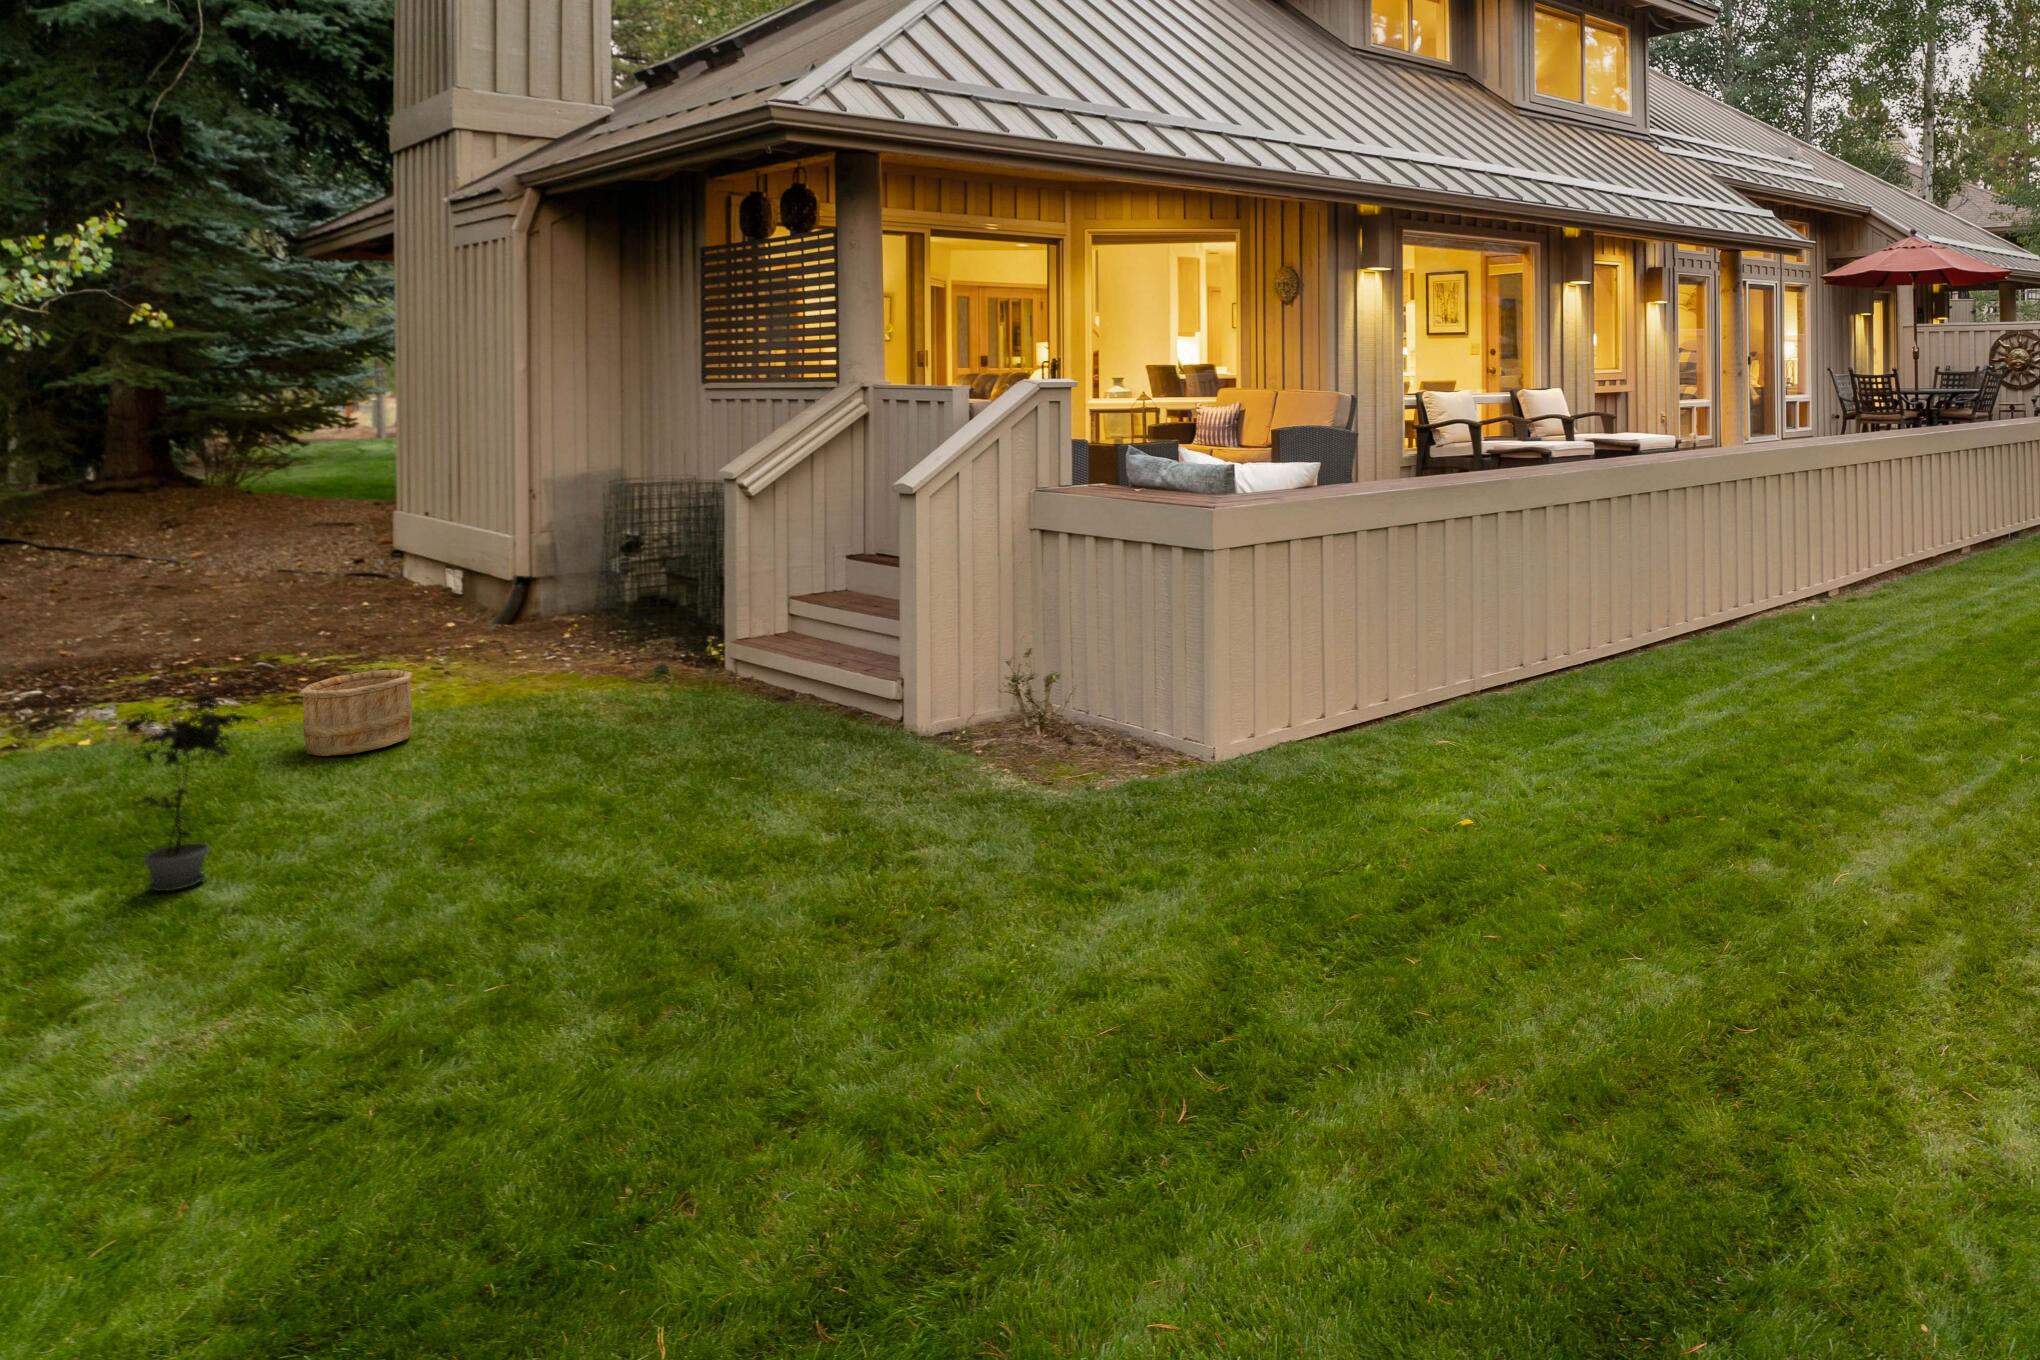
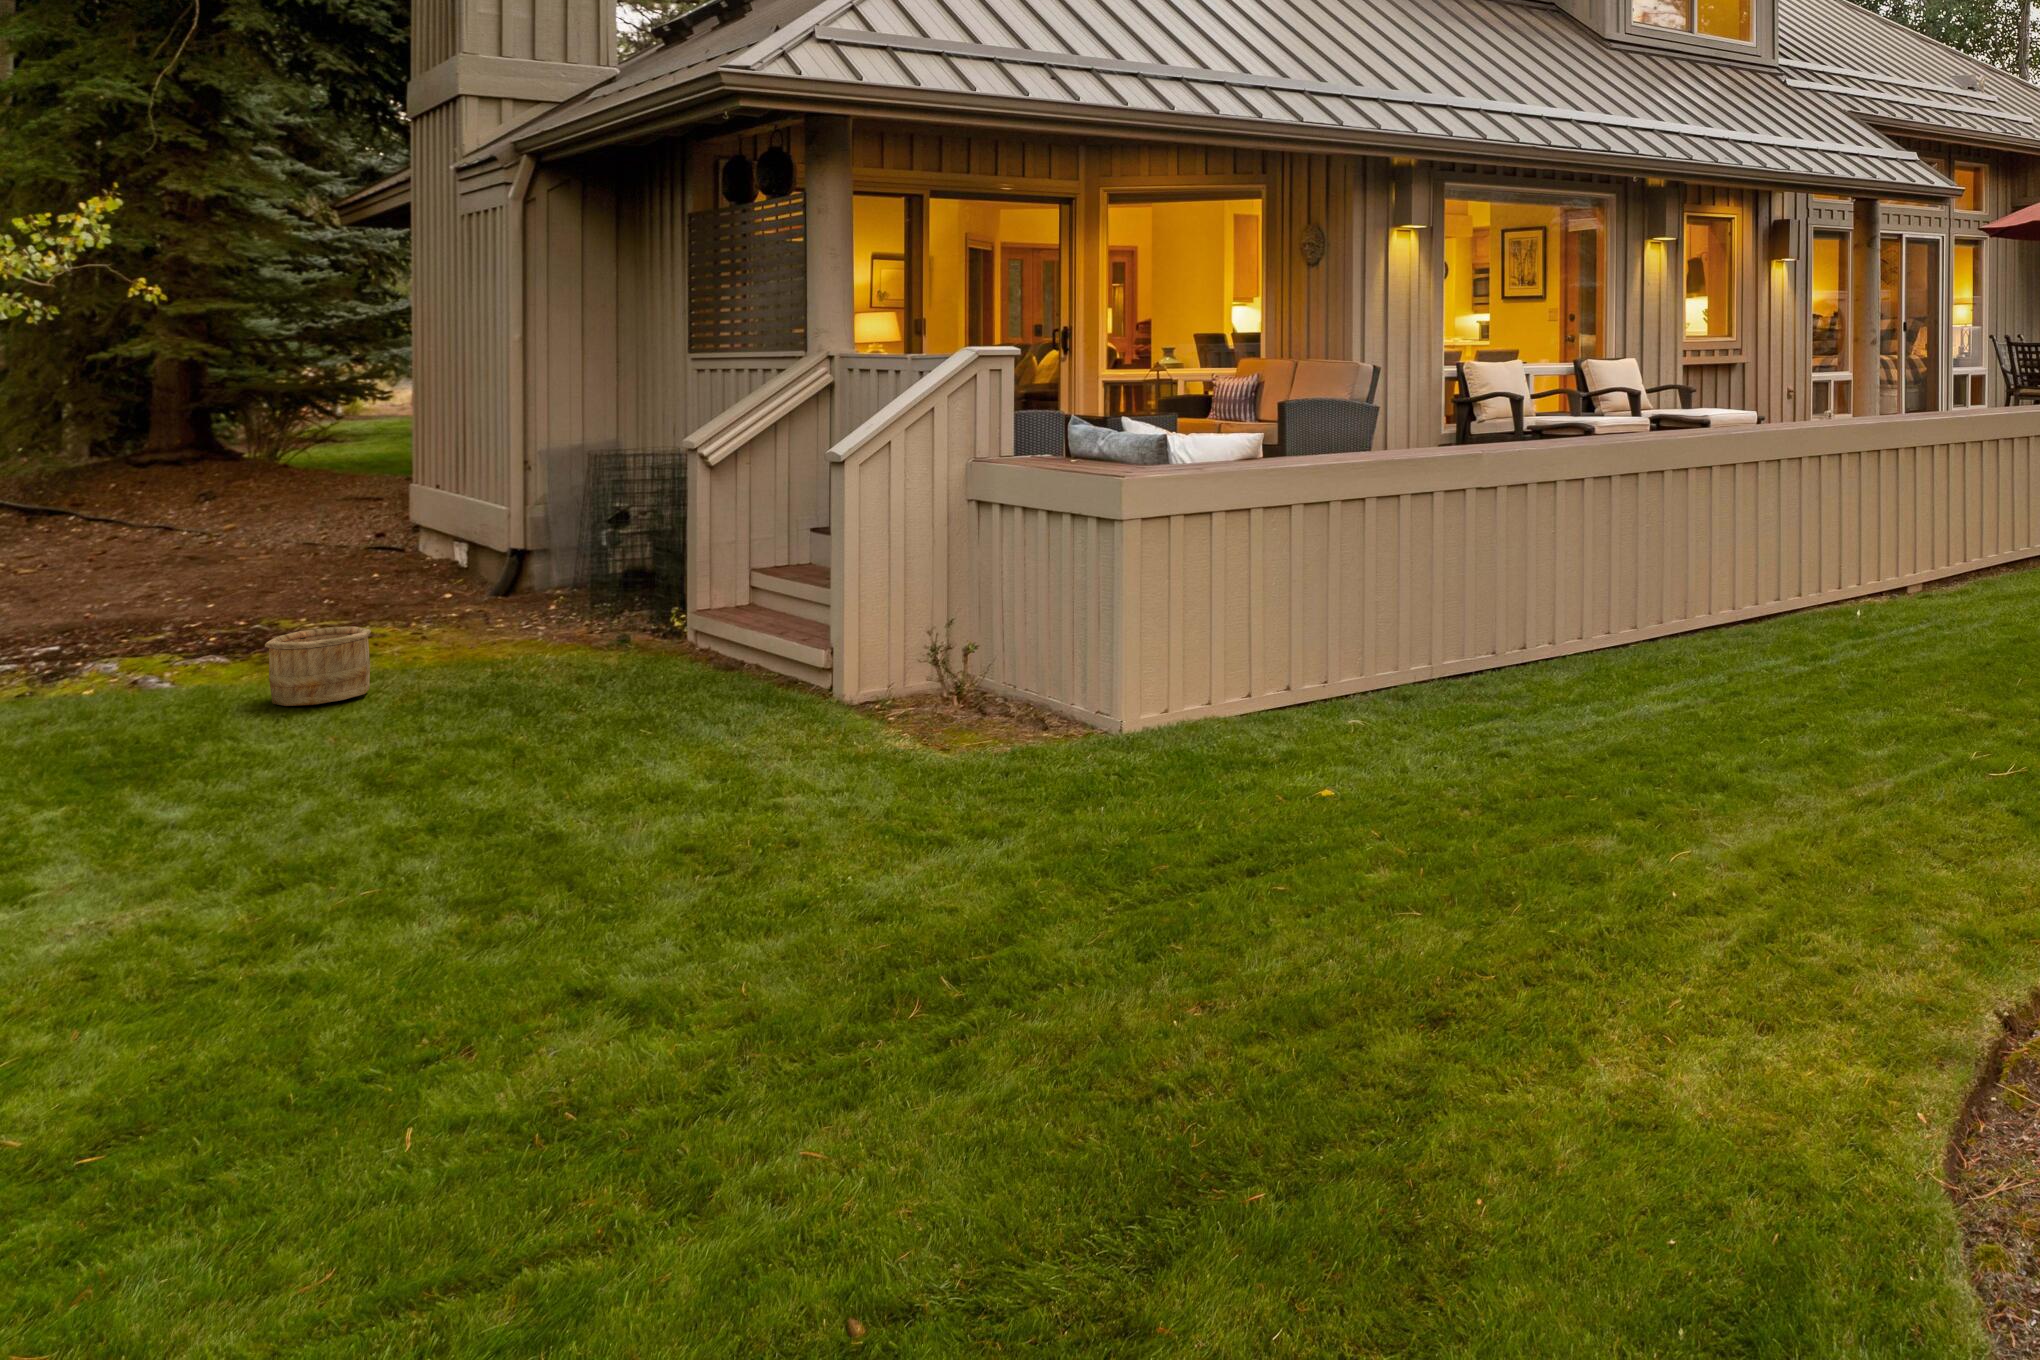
potted plant: present [121,688,255,891] -> none [81,621,201,809]

